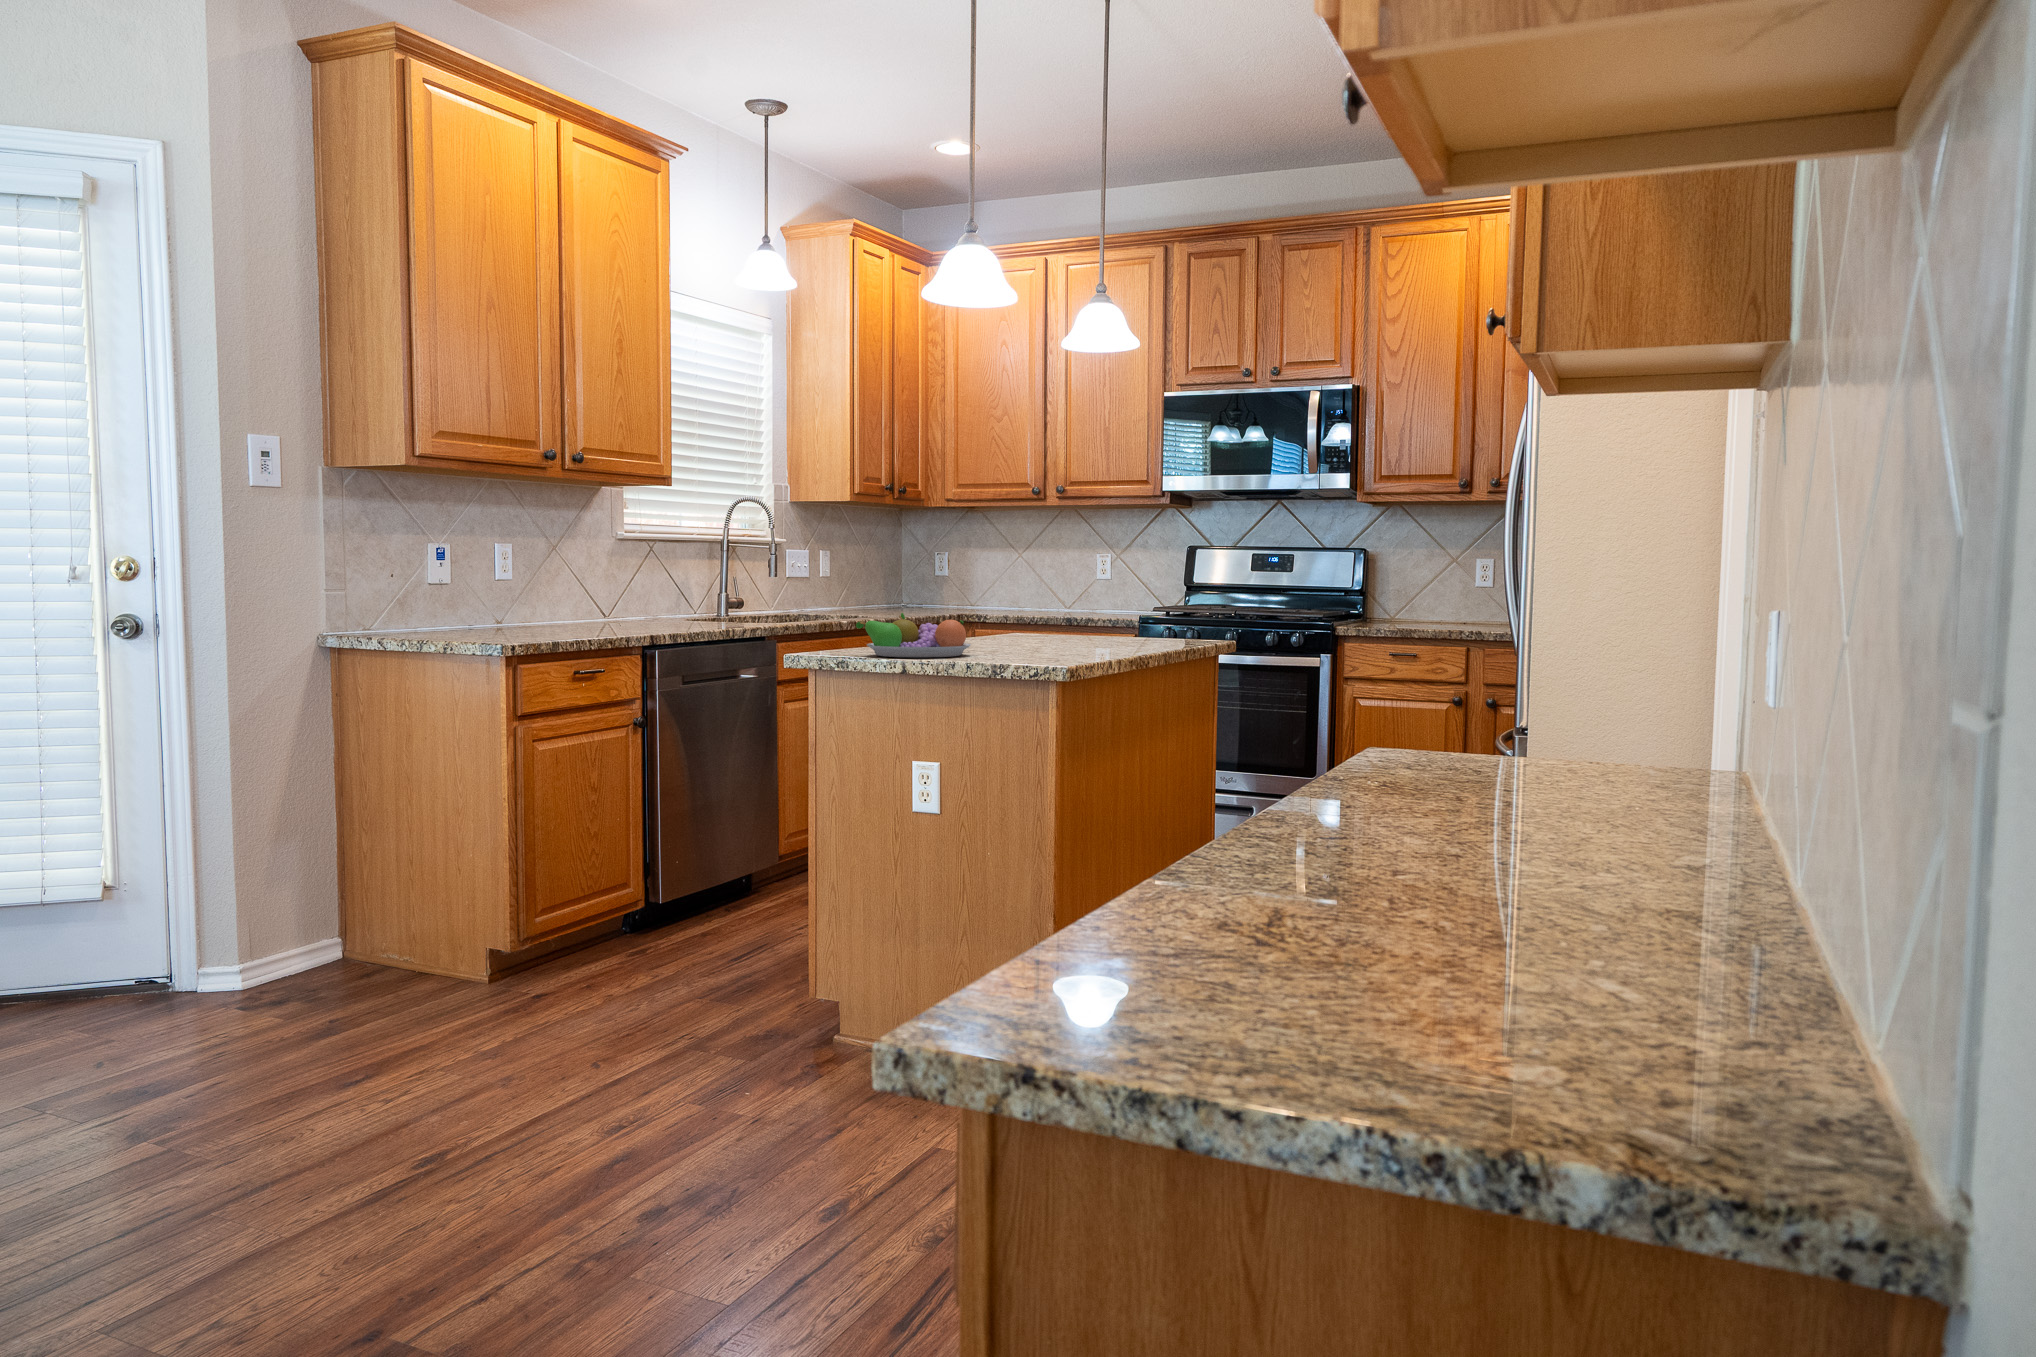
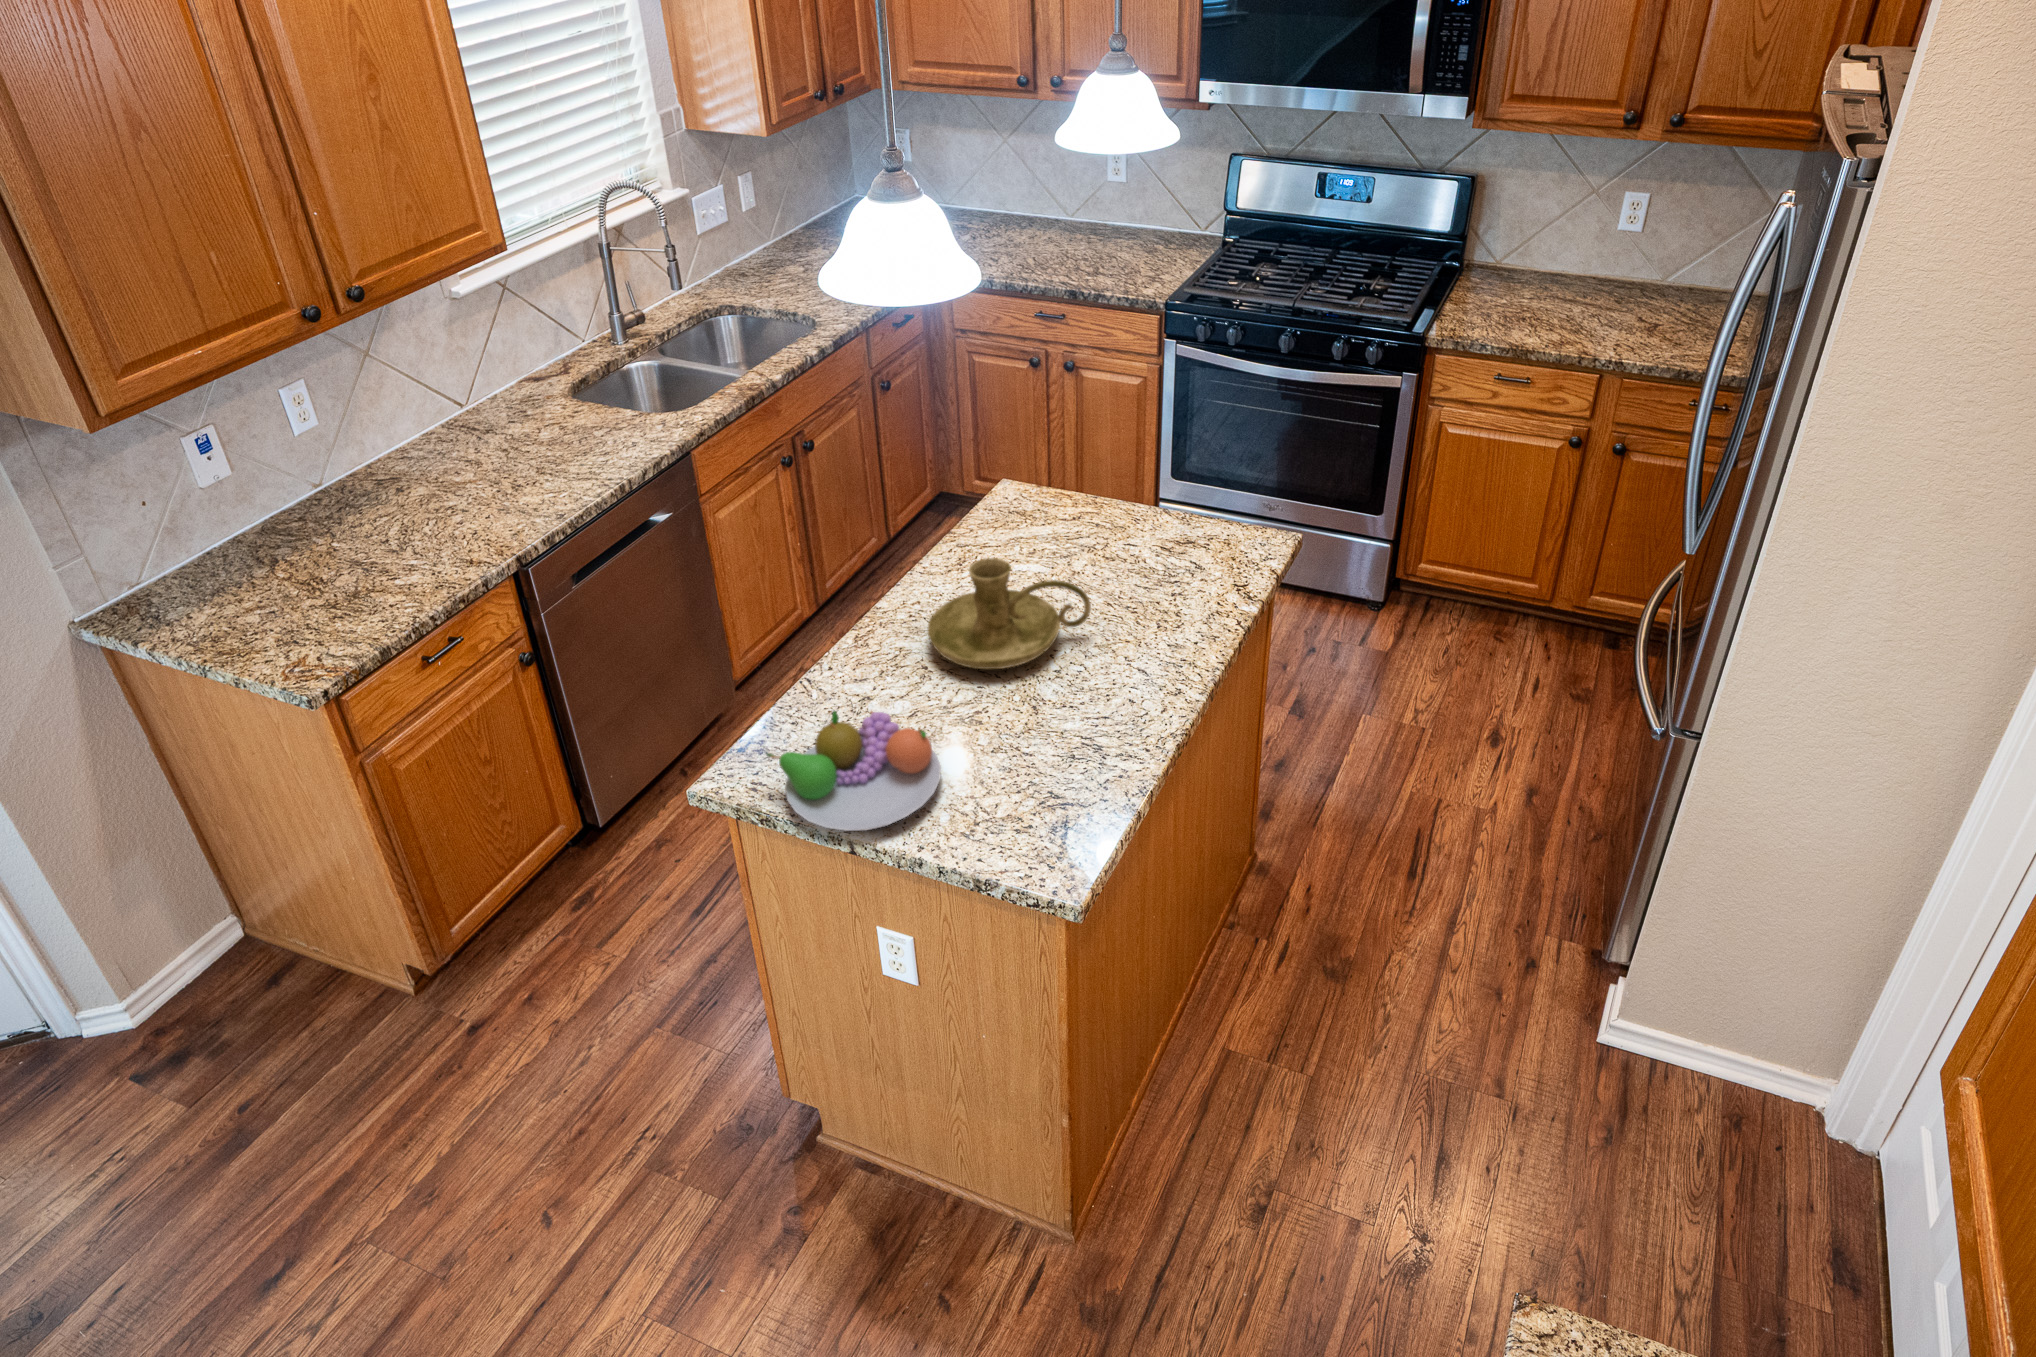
candle holder: none [962,585,1076,646] -> present [928,558,1091,669]

